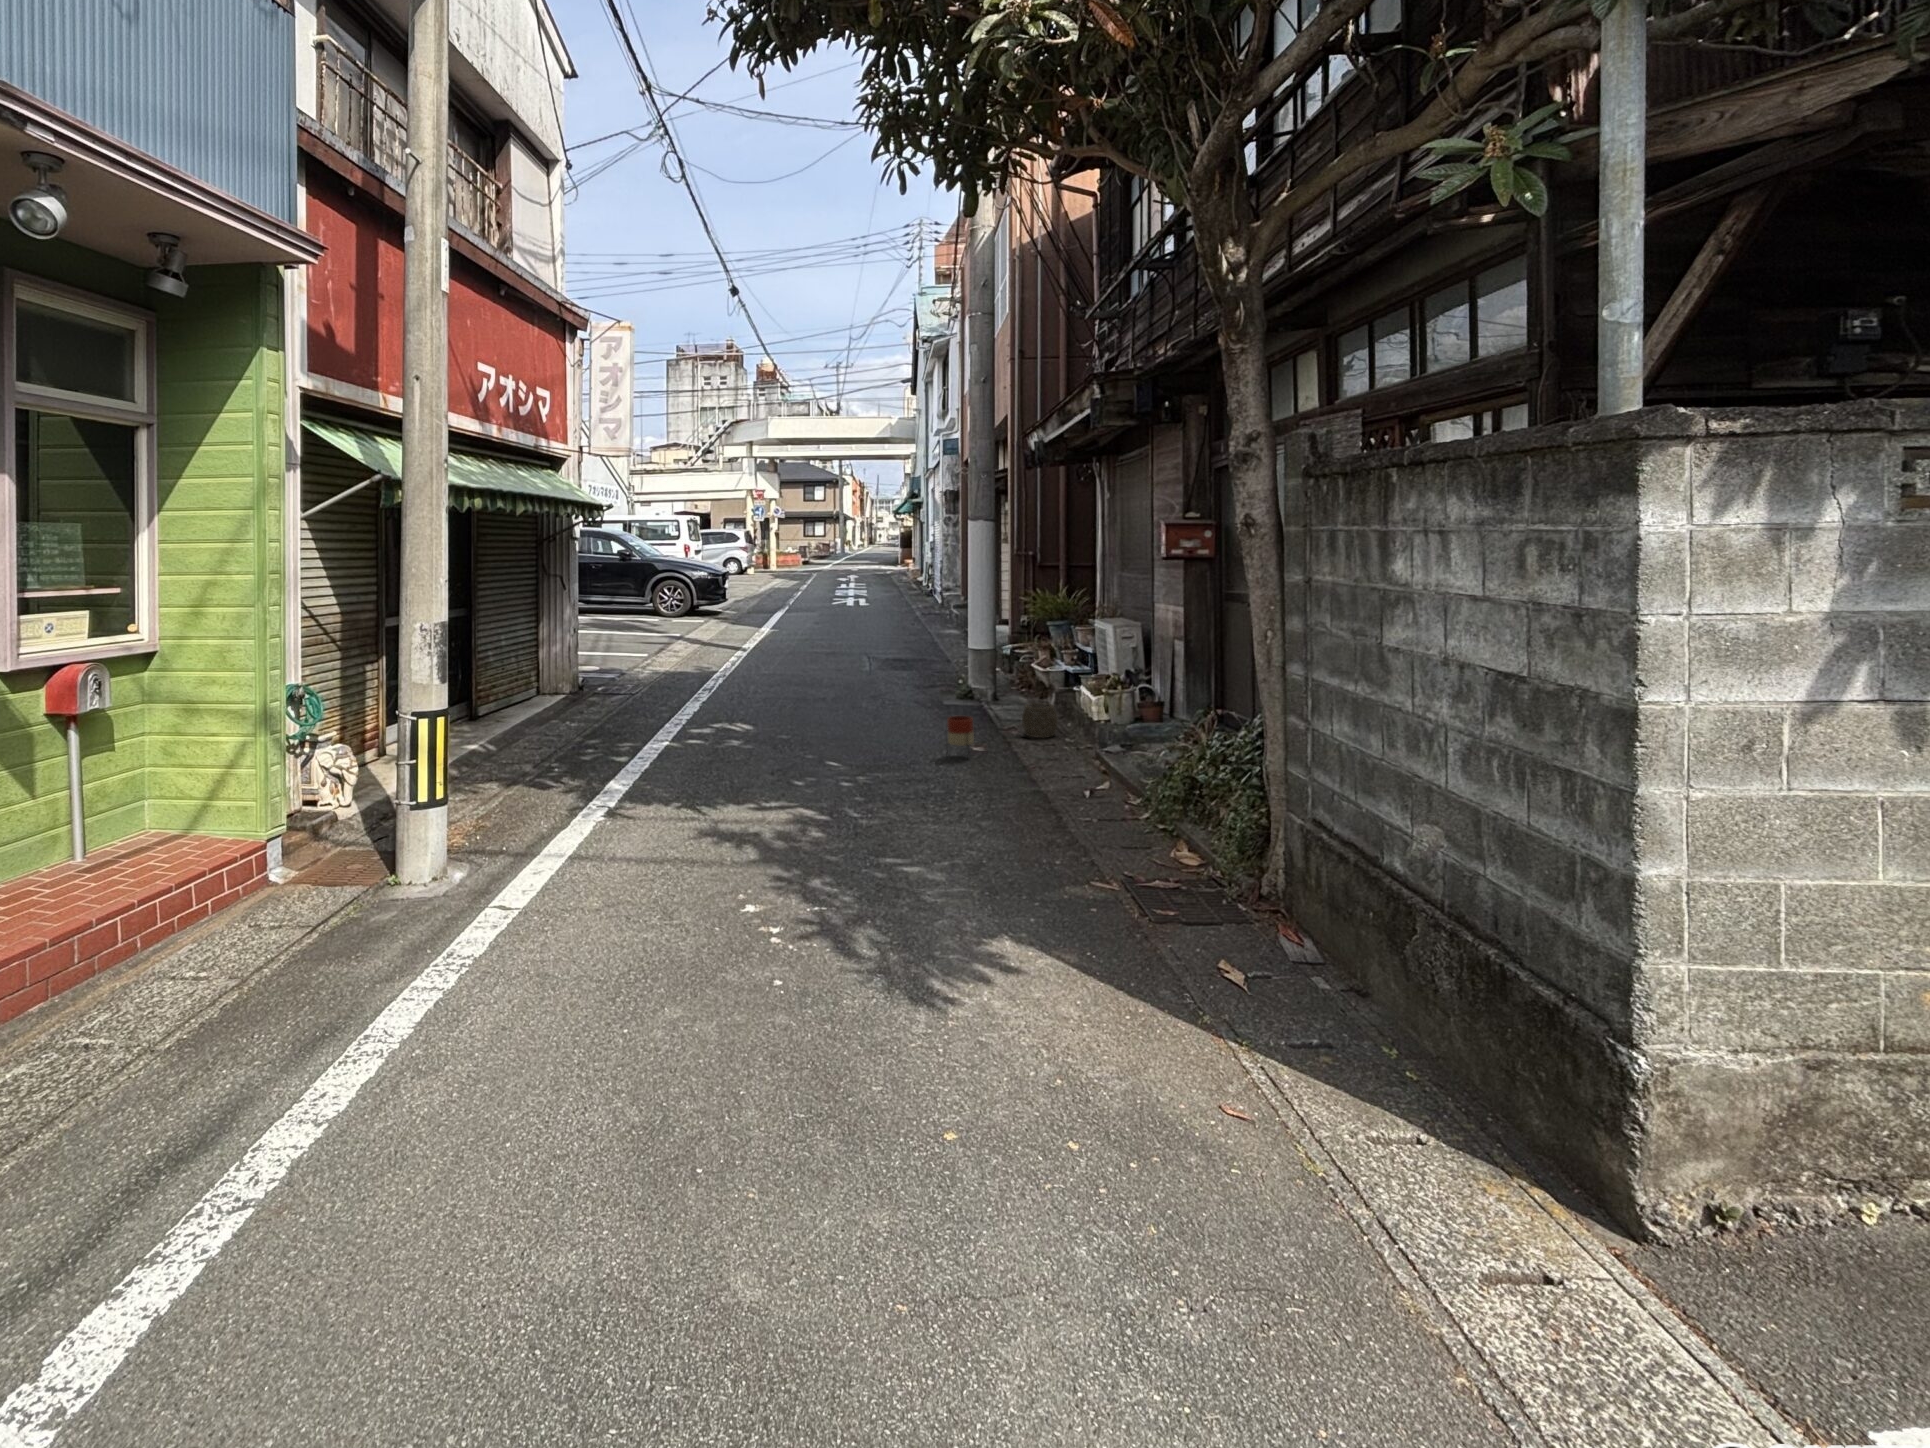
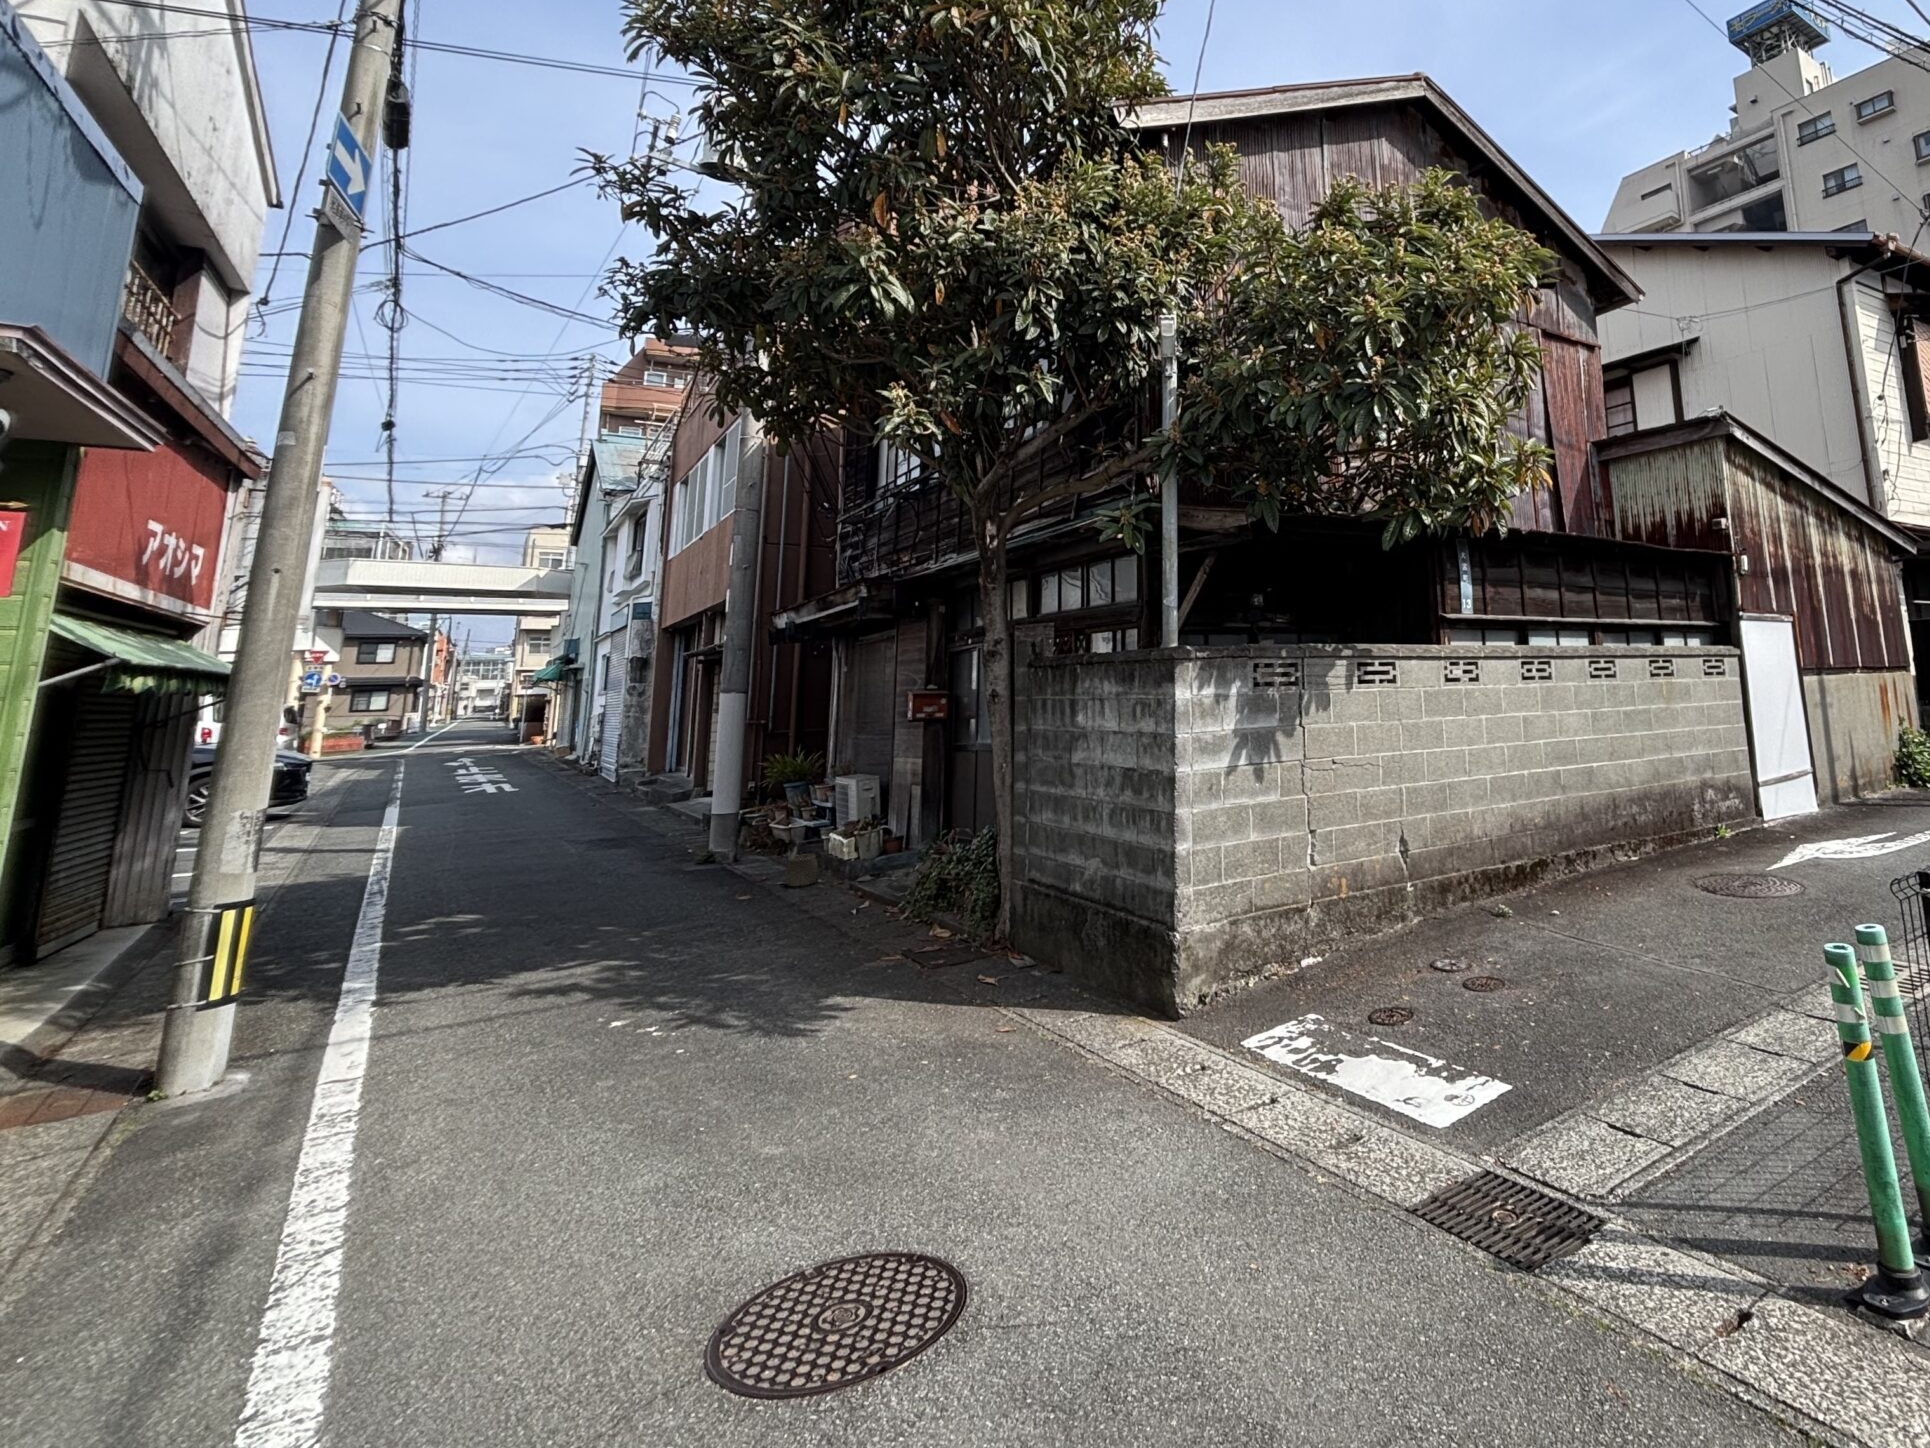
planter: present [946,716,974,754] -> none [721,871,750,911]

